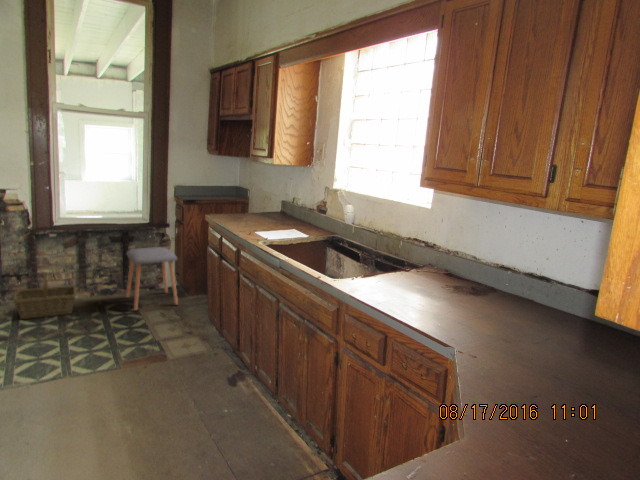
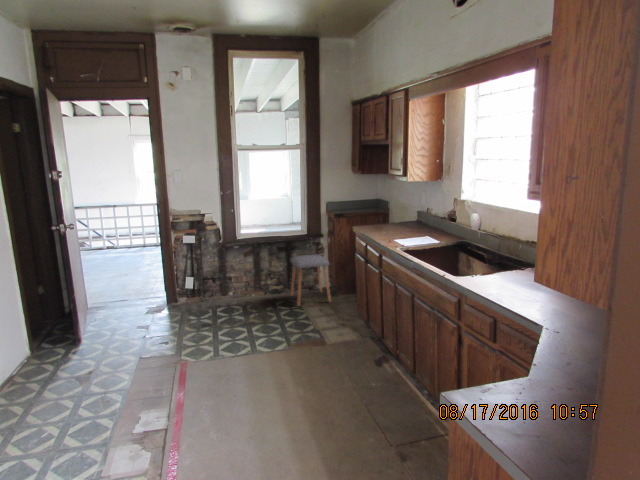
basket: present [13,272,76,319] -> none [213,275,256,311]

